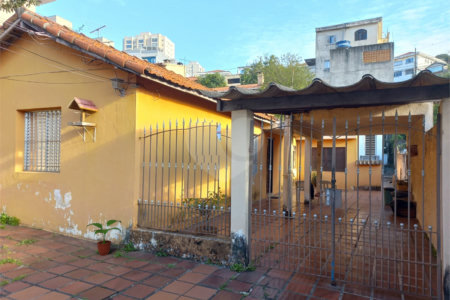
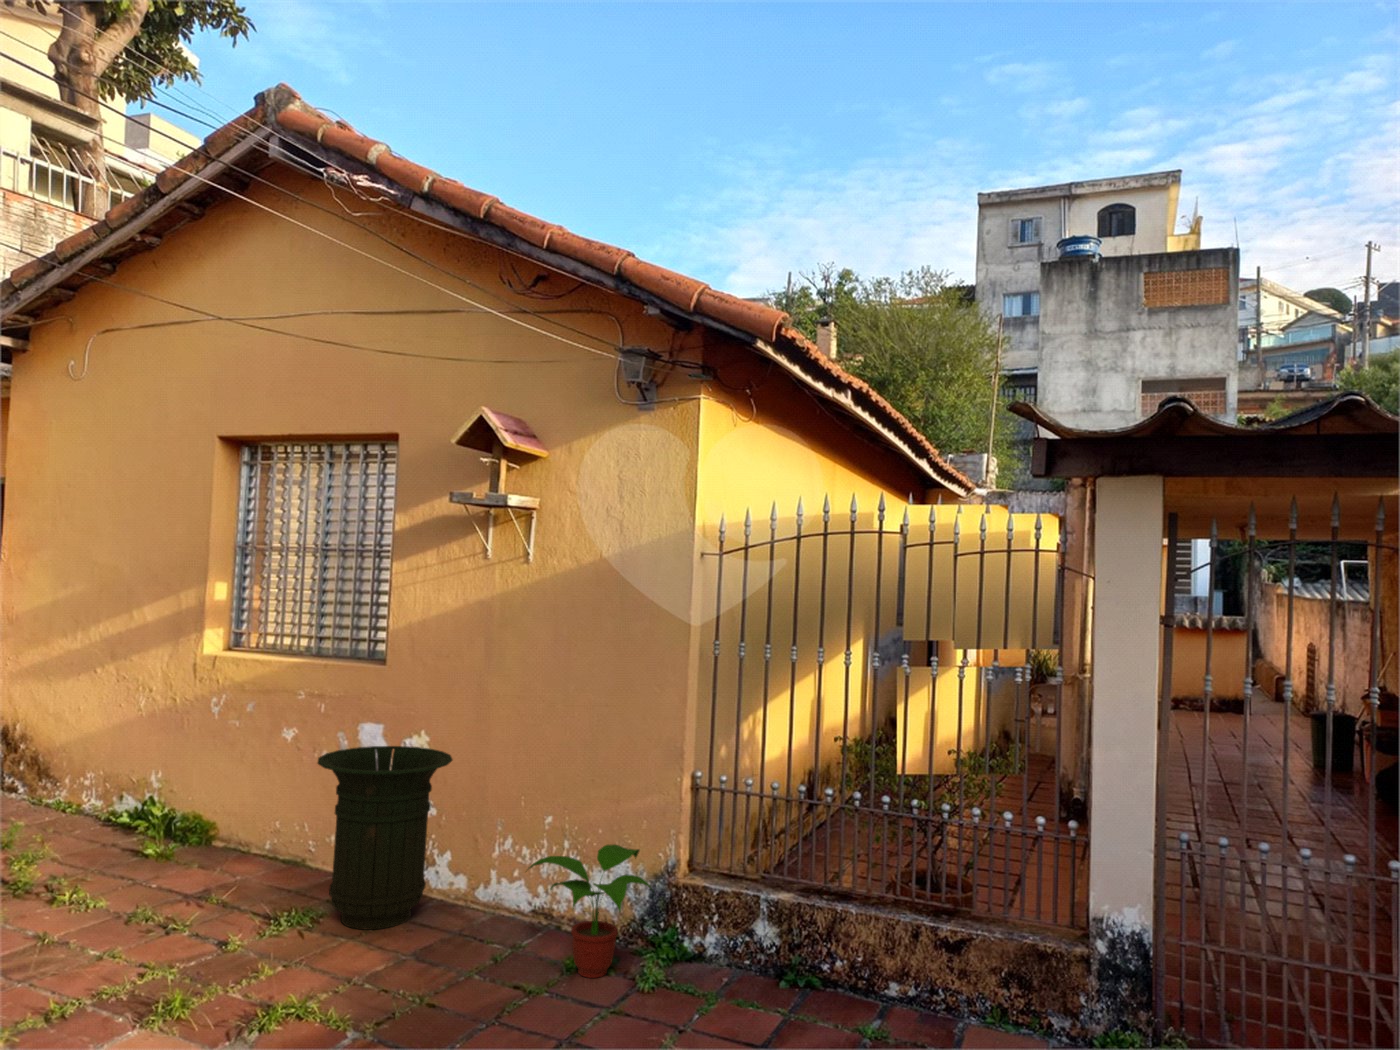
trash can: none [32,196,75,246] -> present [318,746,453,930]

